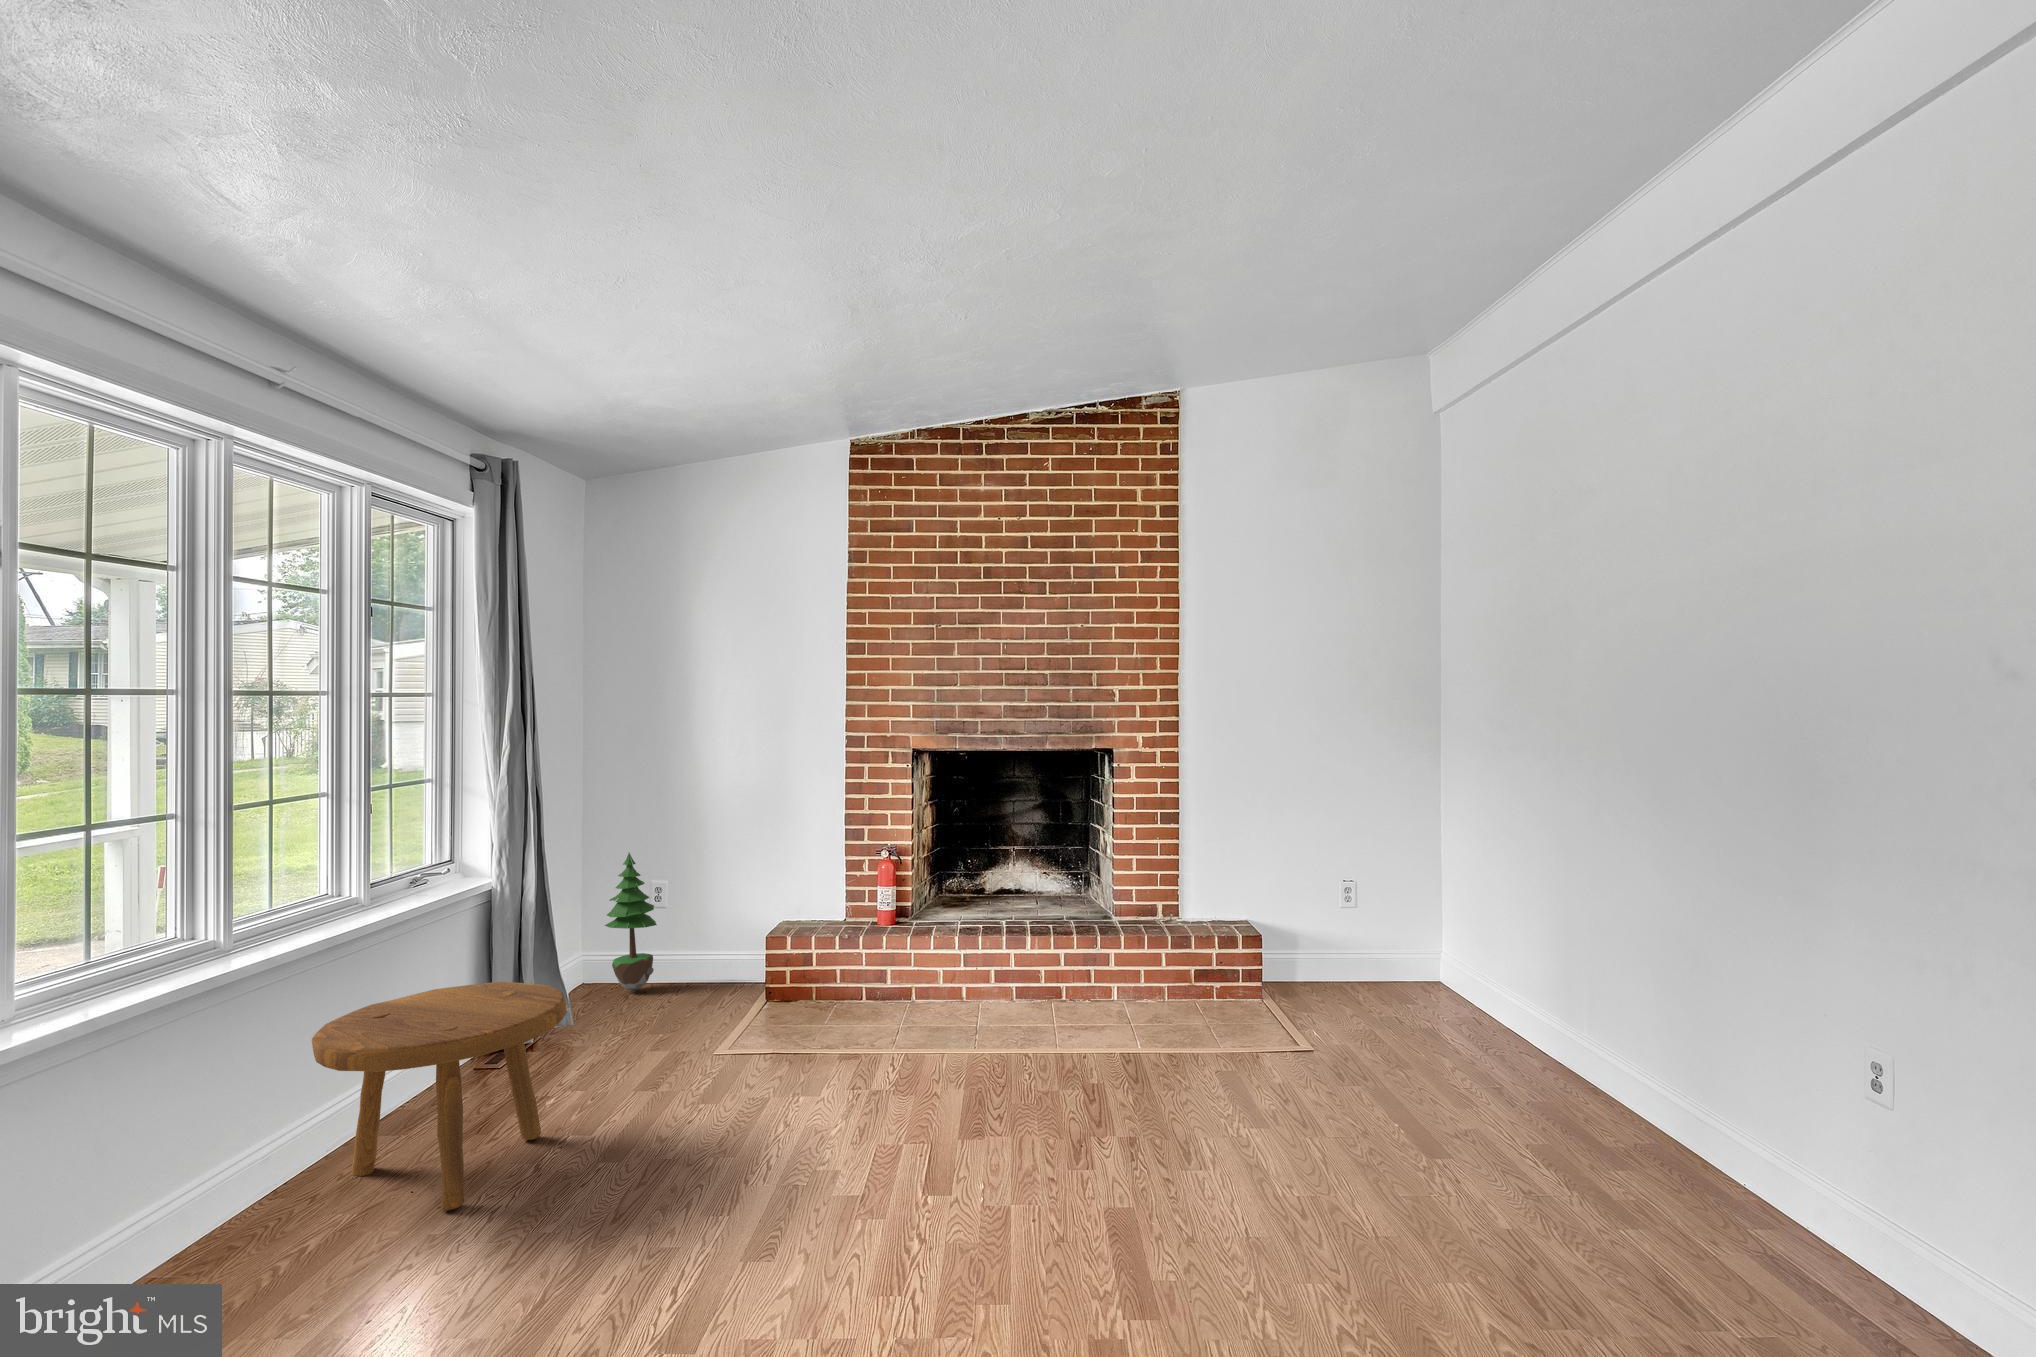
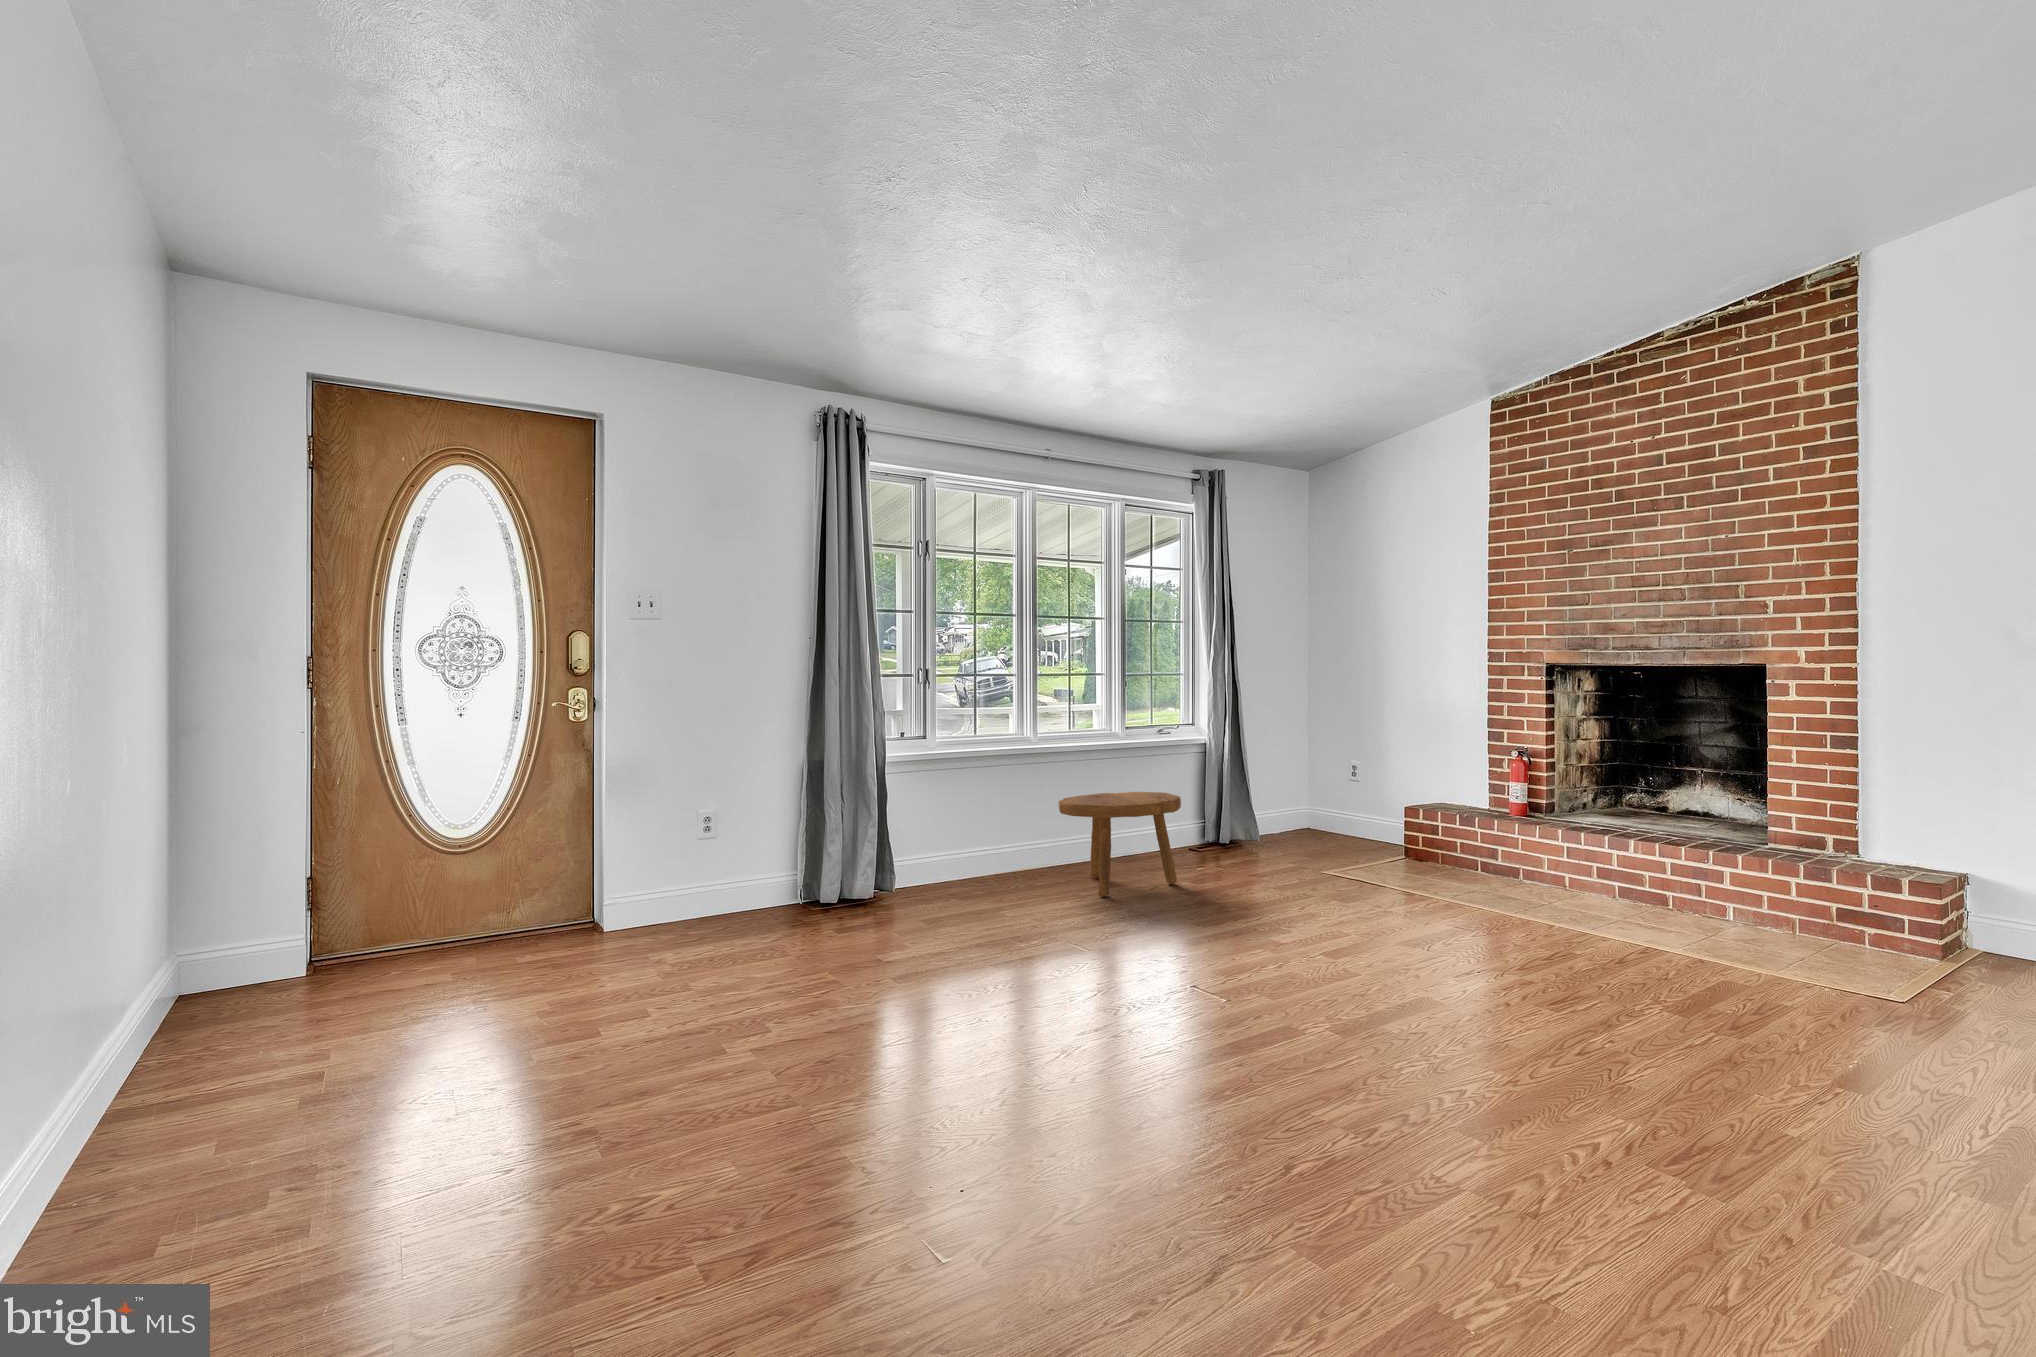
potted tree: present [605,853,657,992] -> none [1314,740,1352,841]

